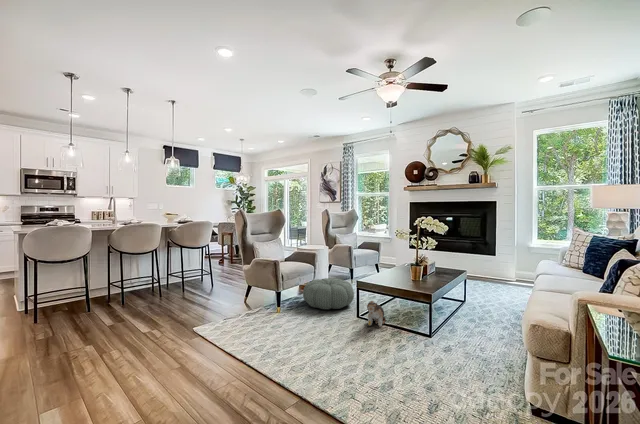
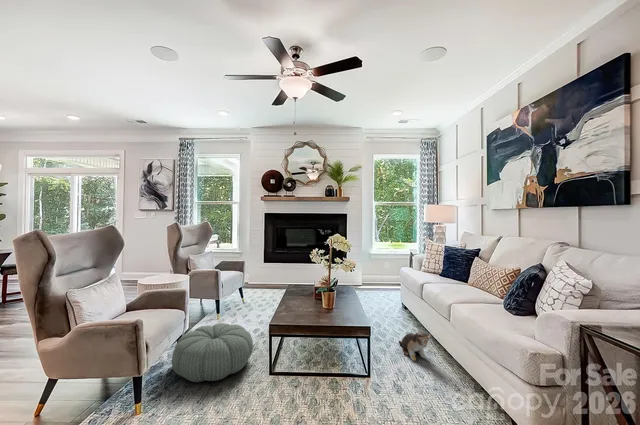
plush toy: present [367,301,386,326] -> present [399,332,431,361]

